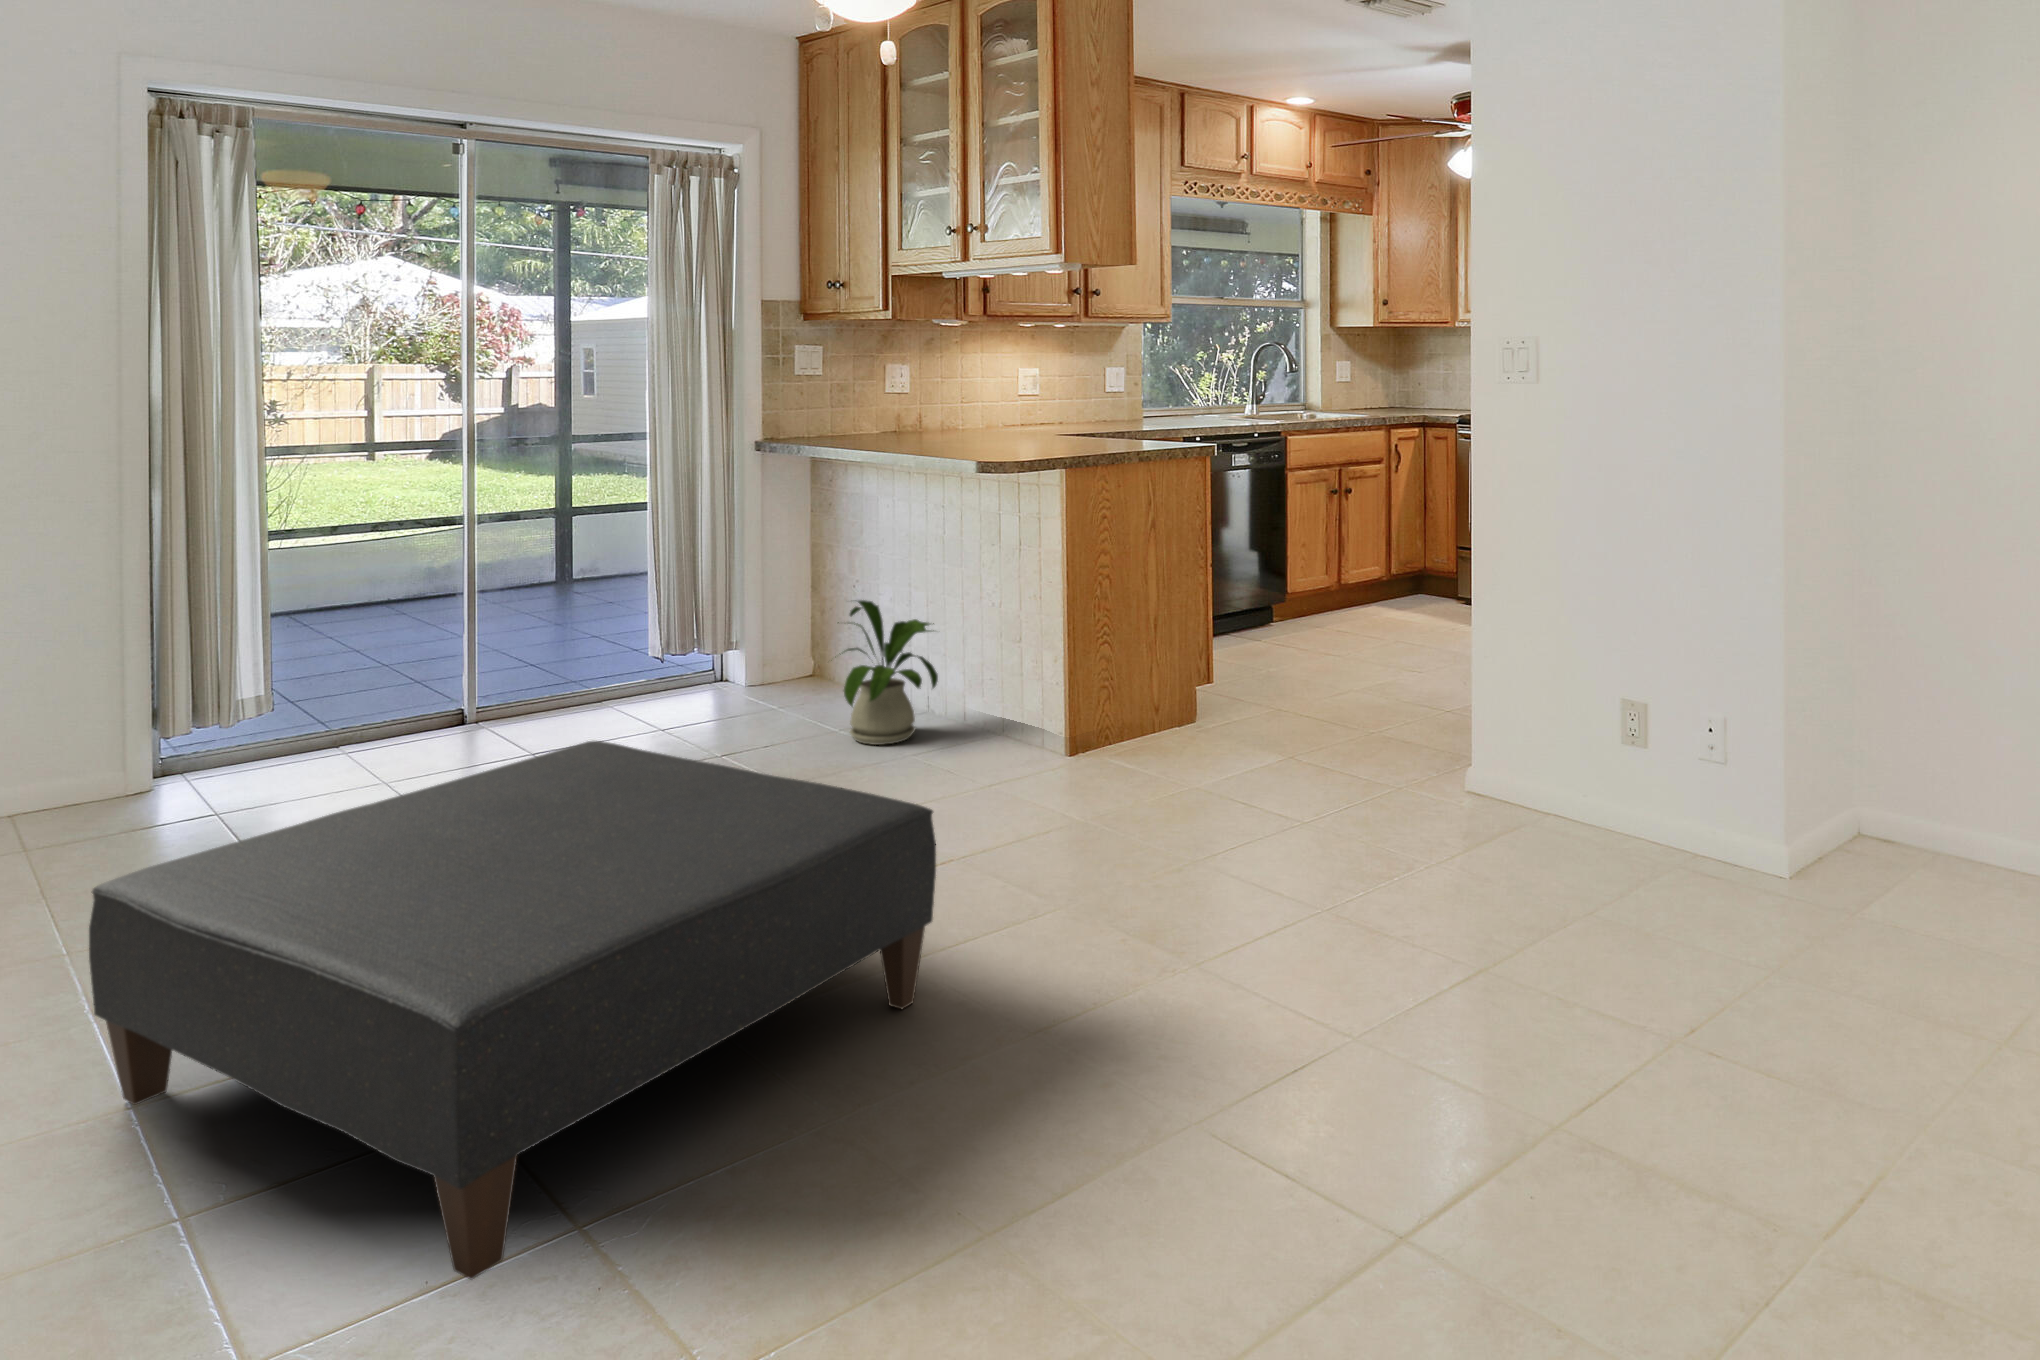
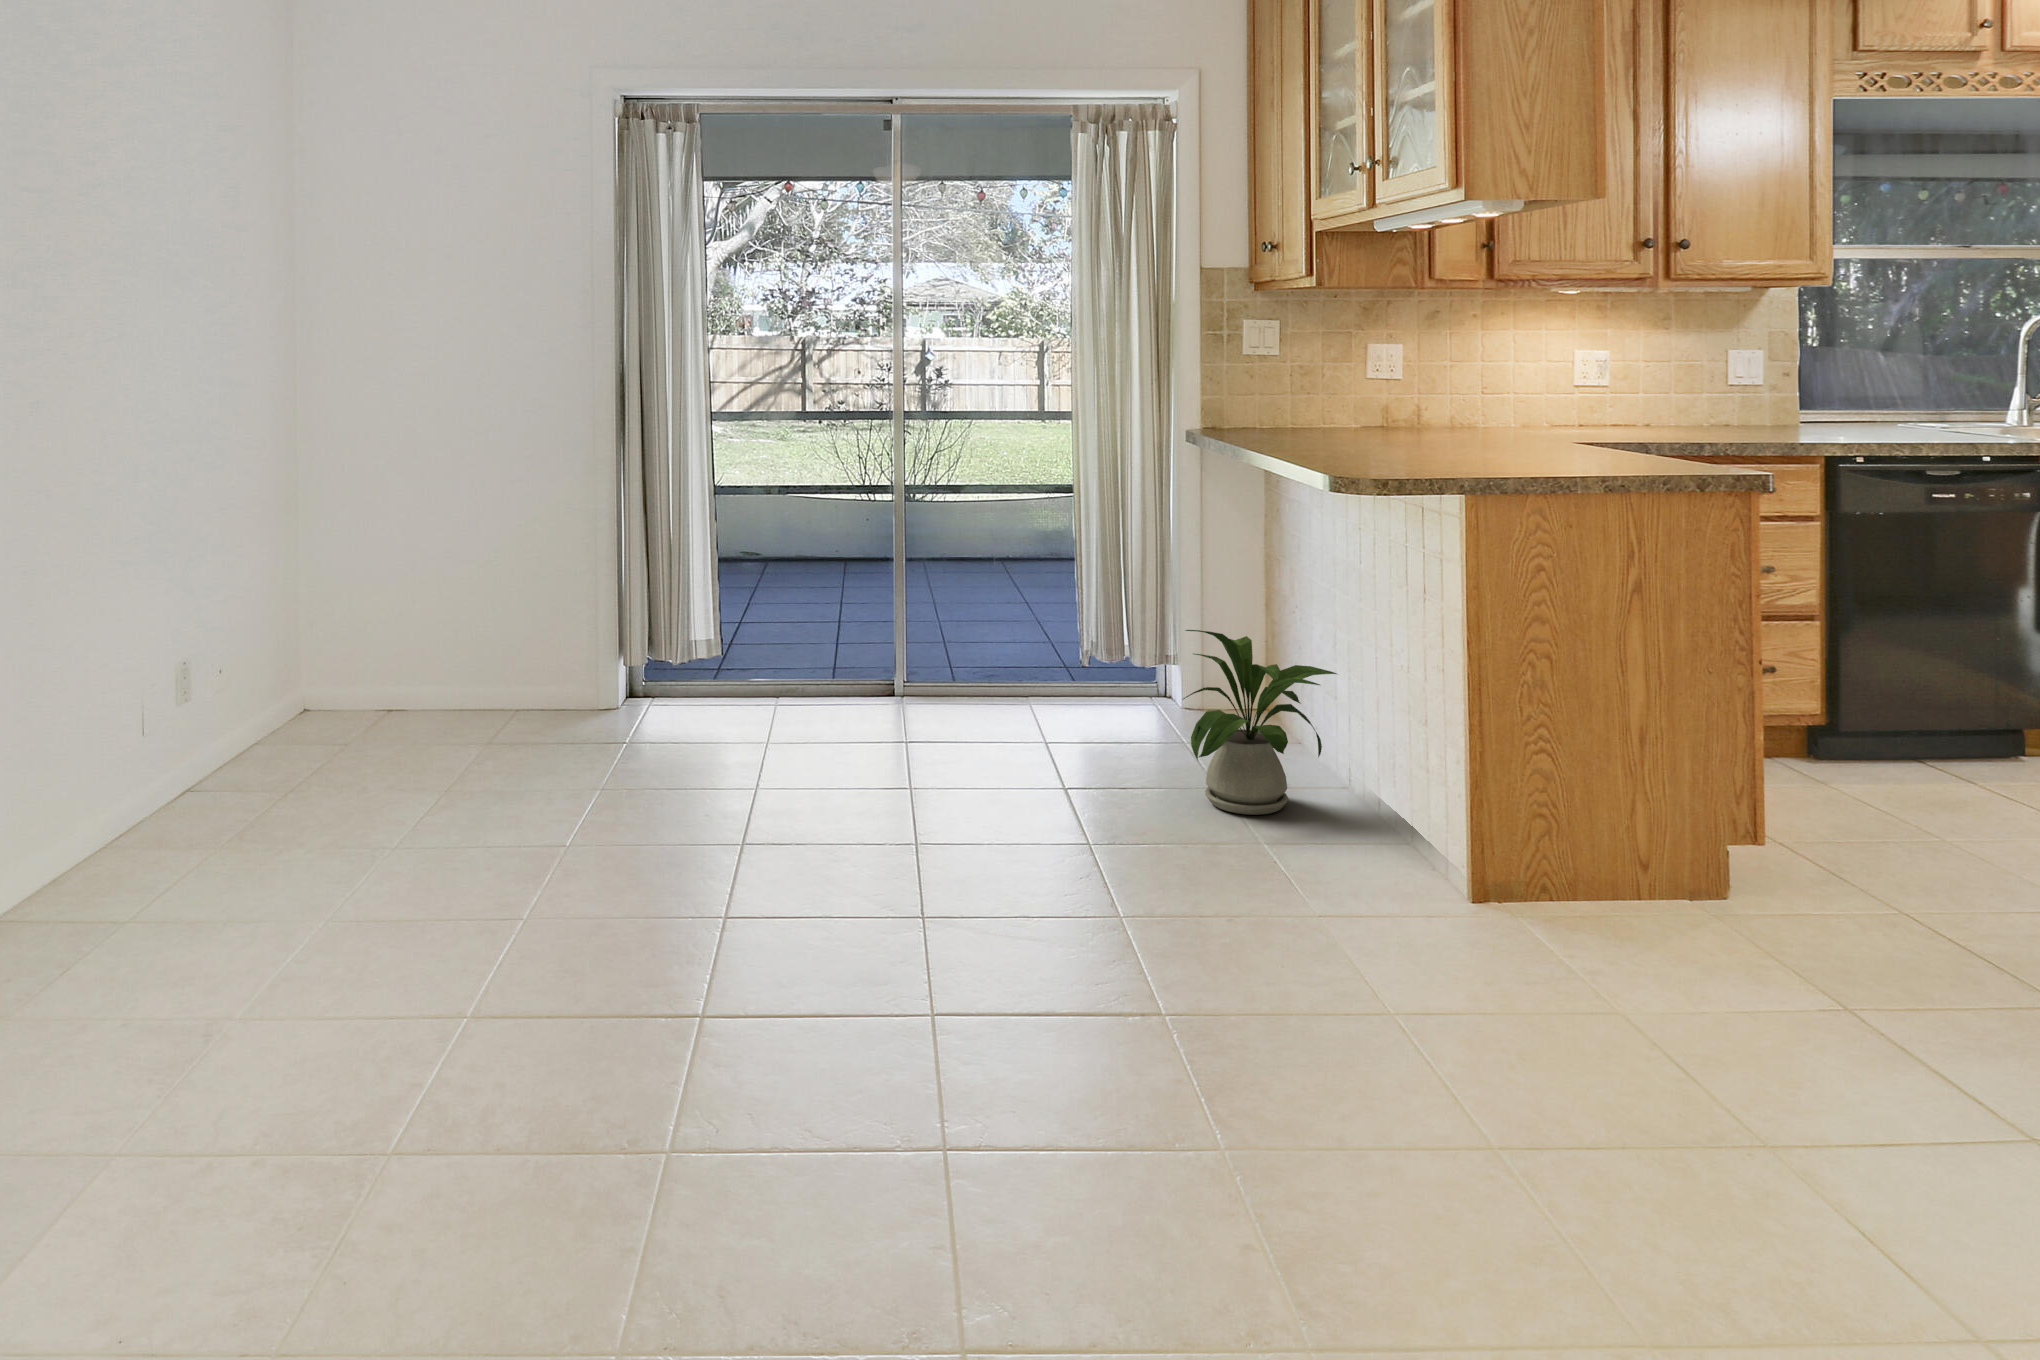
ottoman: present [89,741,936,1279] -> none [145,743,904,1291]

